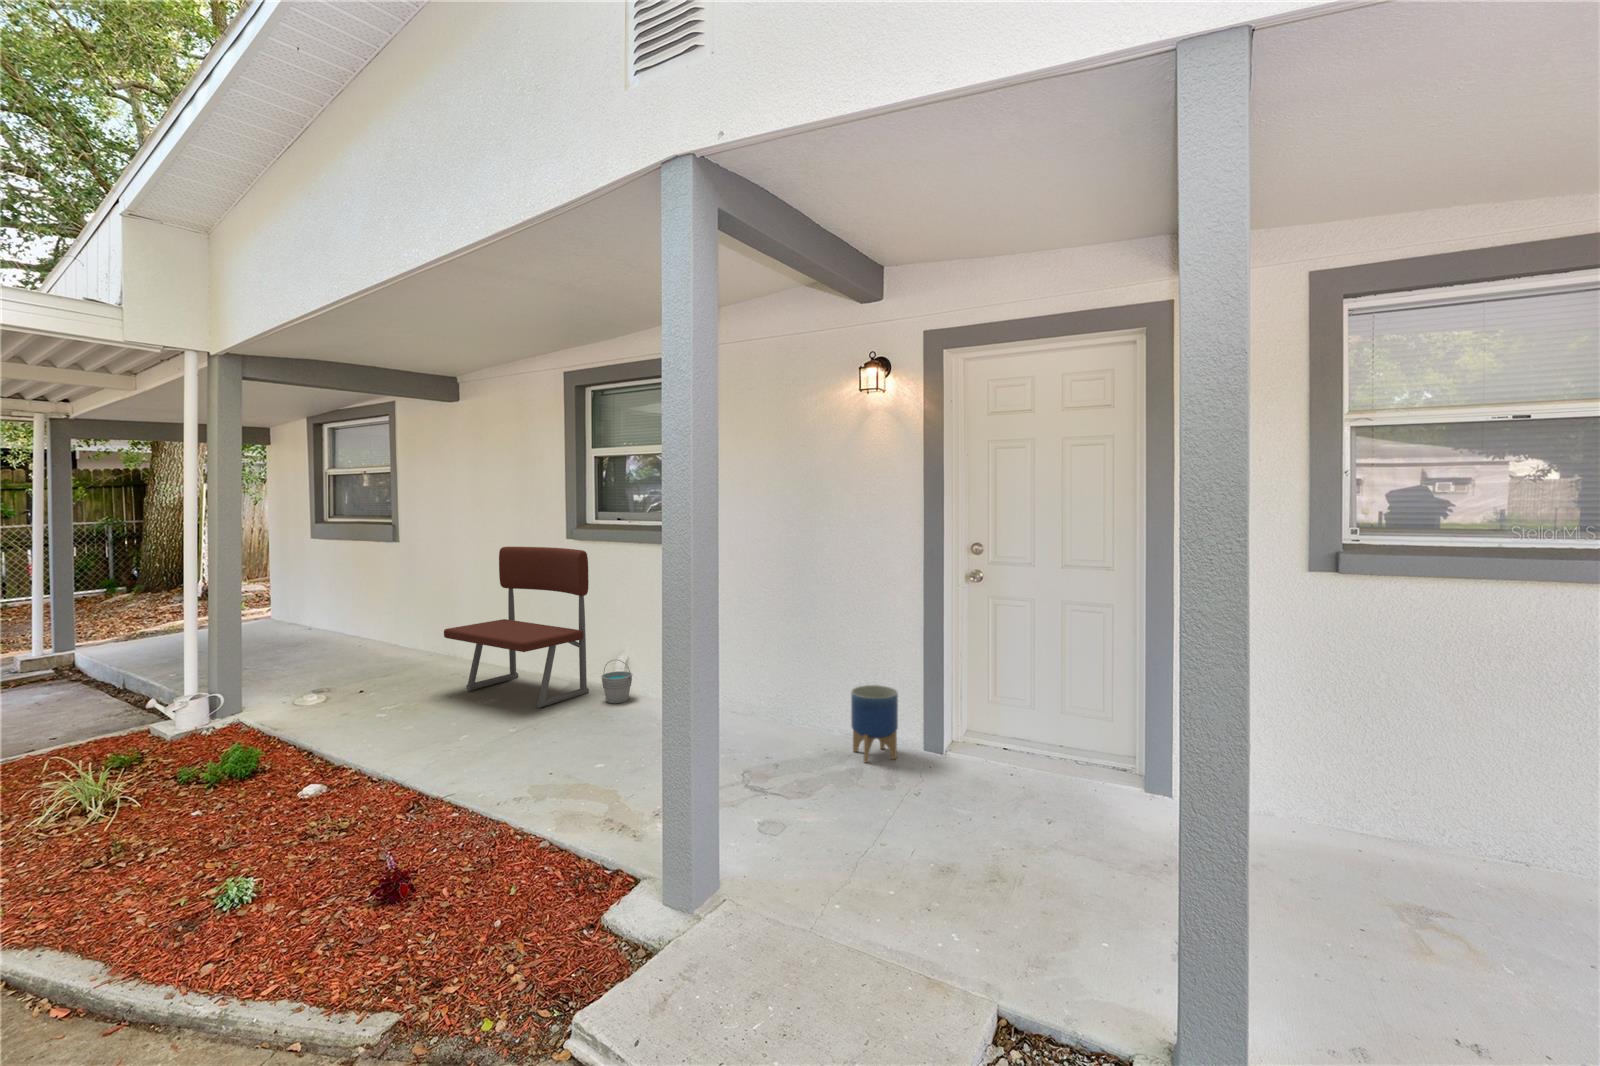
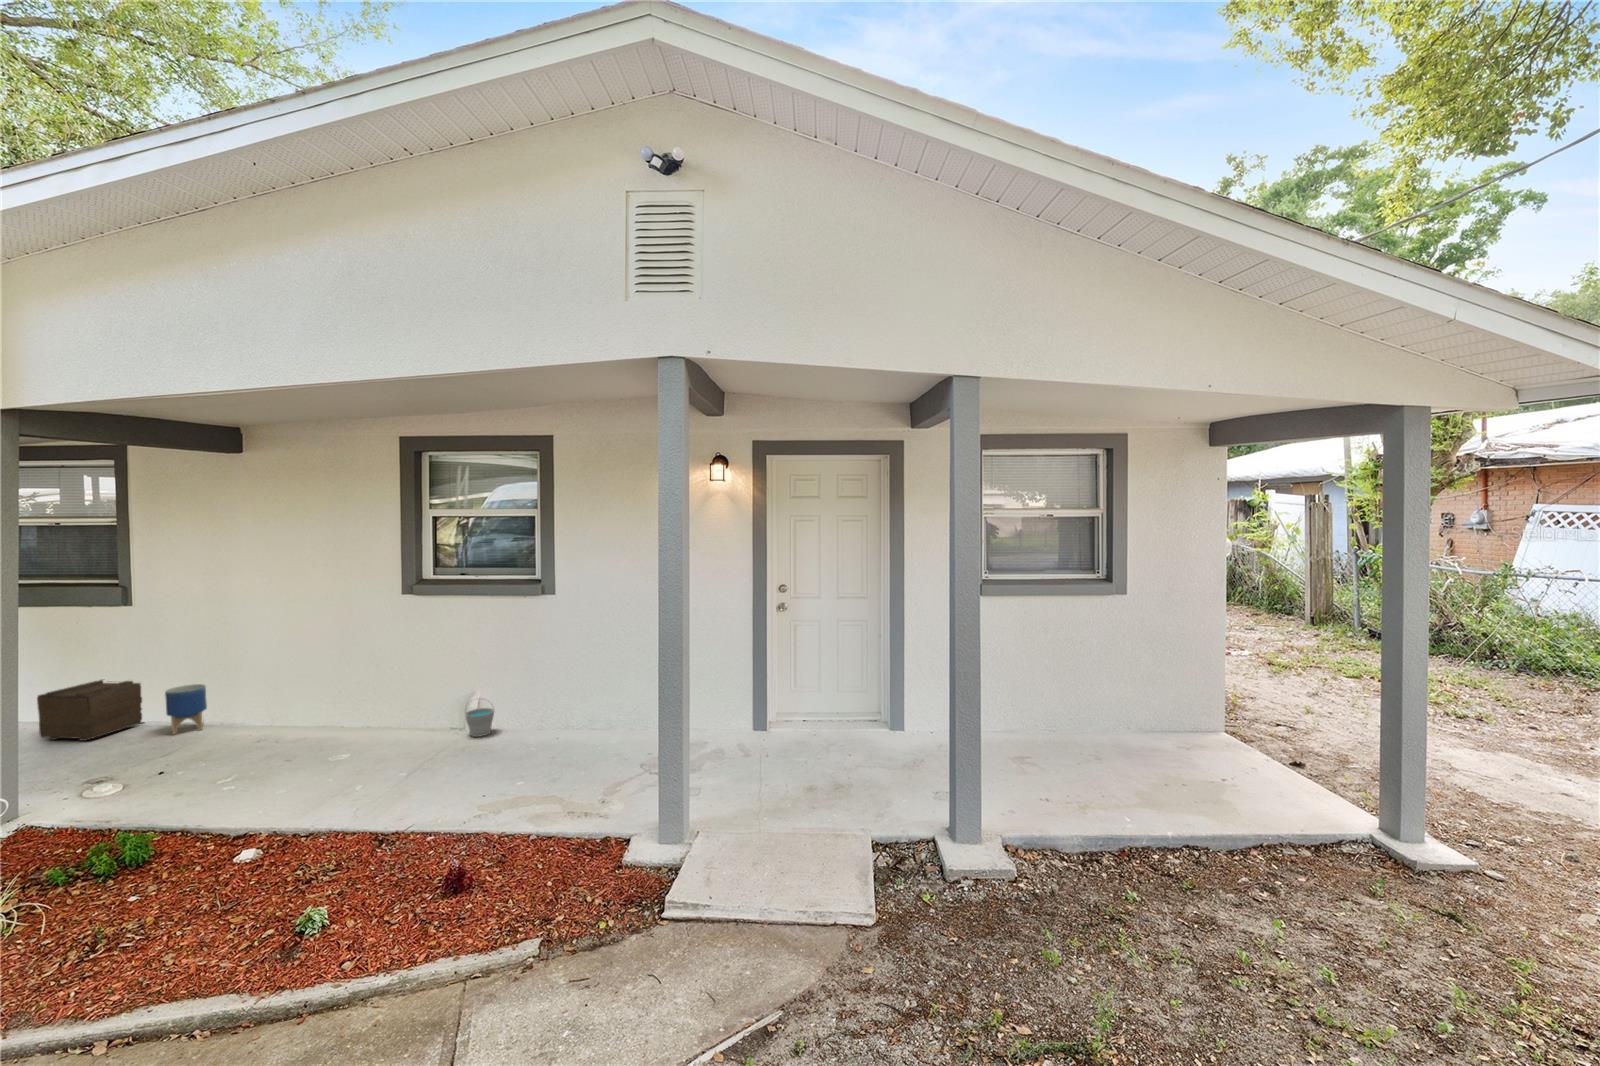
bench: present [444,547,589,708] -> none [281,603,444,752]
wooden crate: none [331,607,403,657] -> present [37,680,142,741]
planter: present [851,685,898,763] -> present [165,684,207,735]

